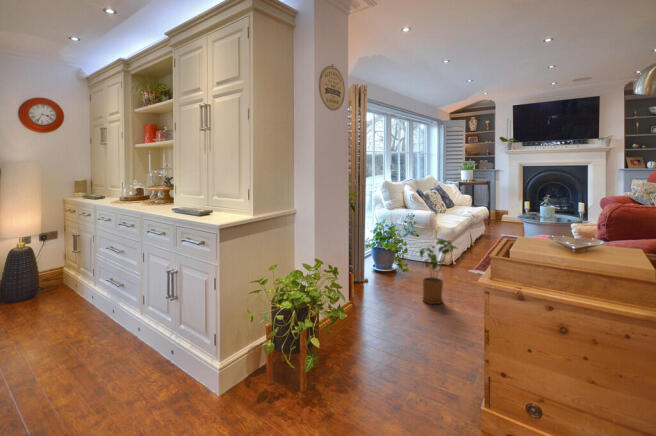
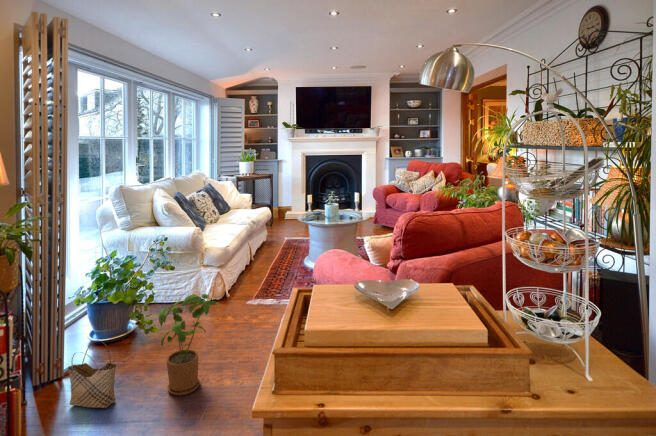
woven basket: none [369,261,395,300] -> present [68,340,116,408]

